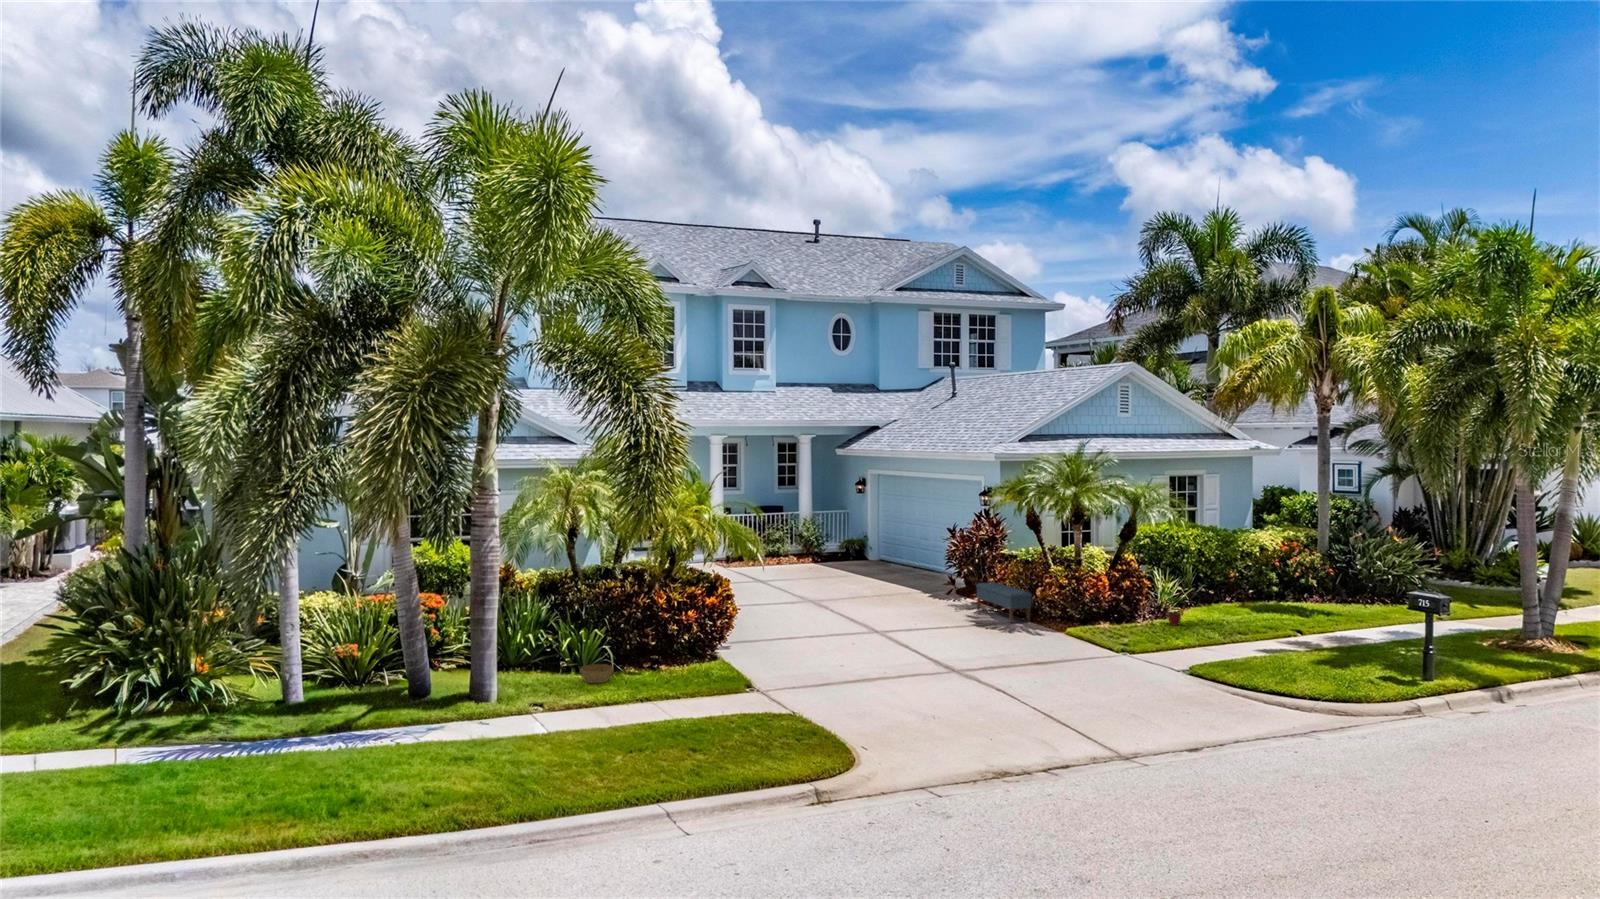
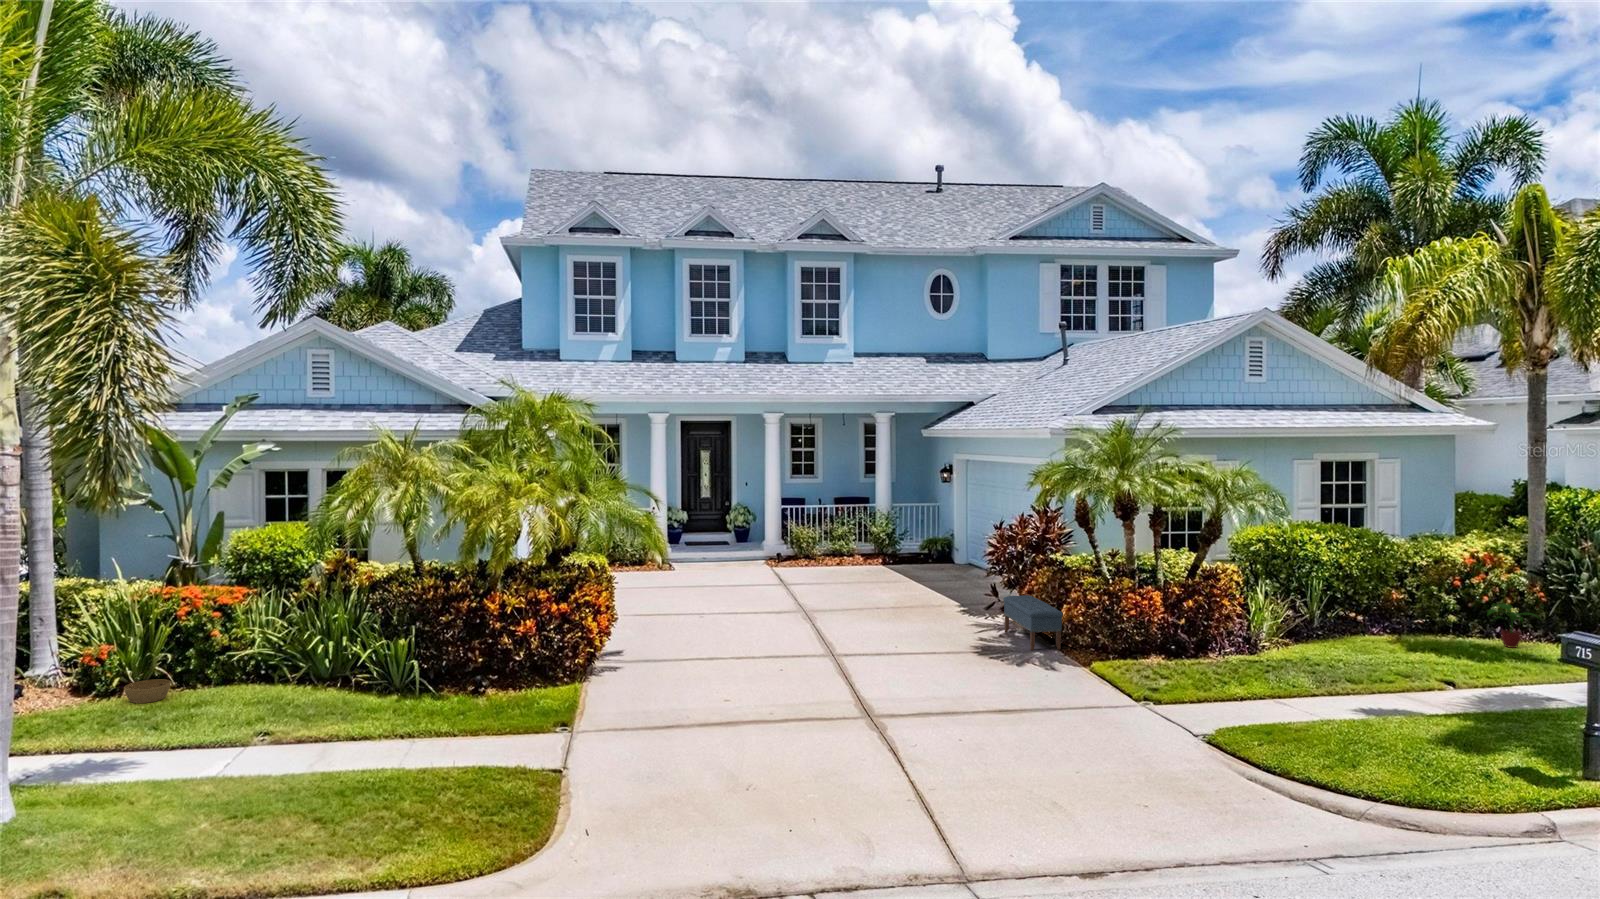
potted plant: present [1162,592,1186,626] -> present [1488,603,1537,648]
basket: present [580,664,613,683] -> present [124,679,171,703]

